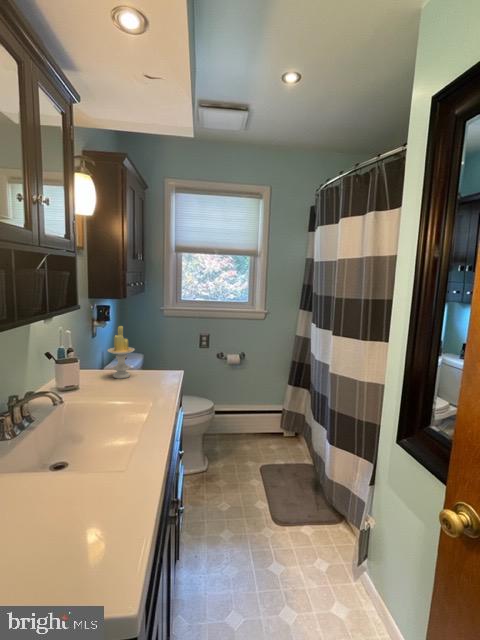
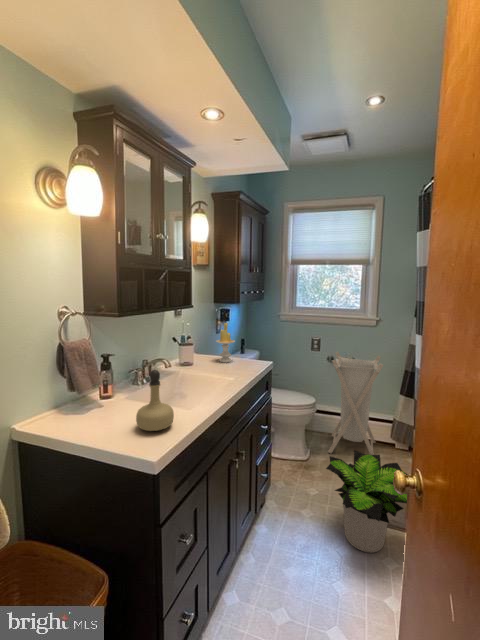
laundry hamper: none [224,348,280,458] -> present [328,352,383,455]
perfume bottle: none [59,427,127,537] -> present [136,370,174,431]
potted plant: none [253,453,351,558] -> present [326,451,408,553]

